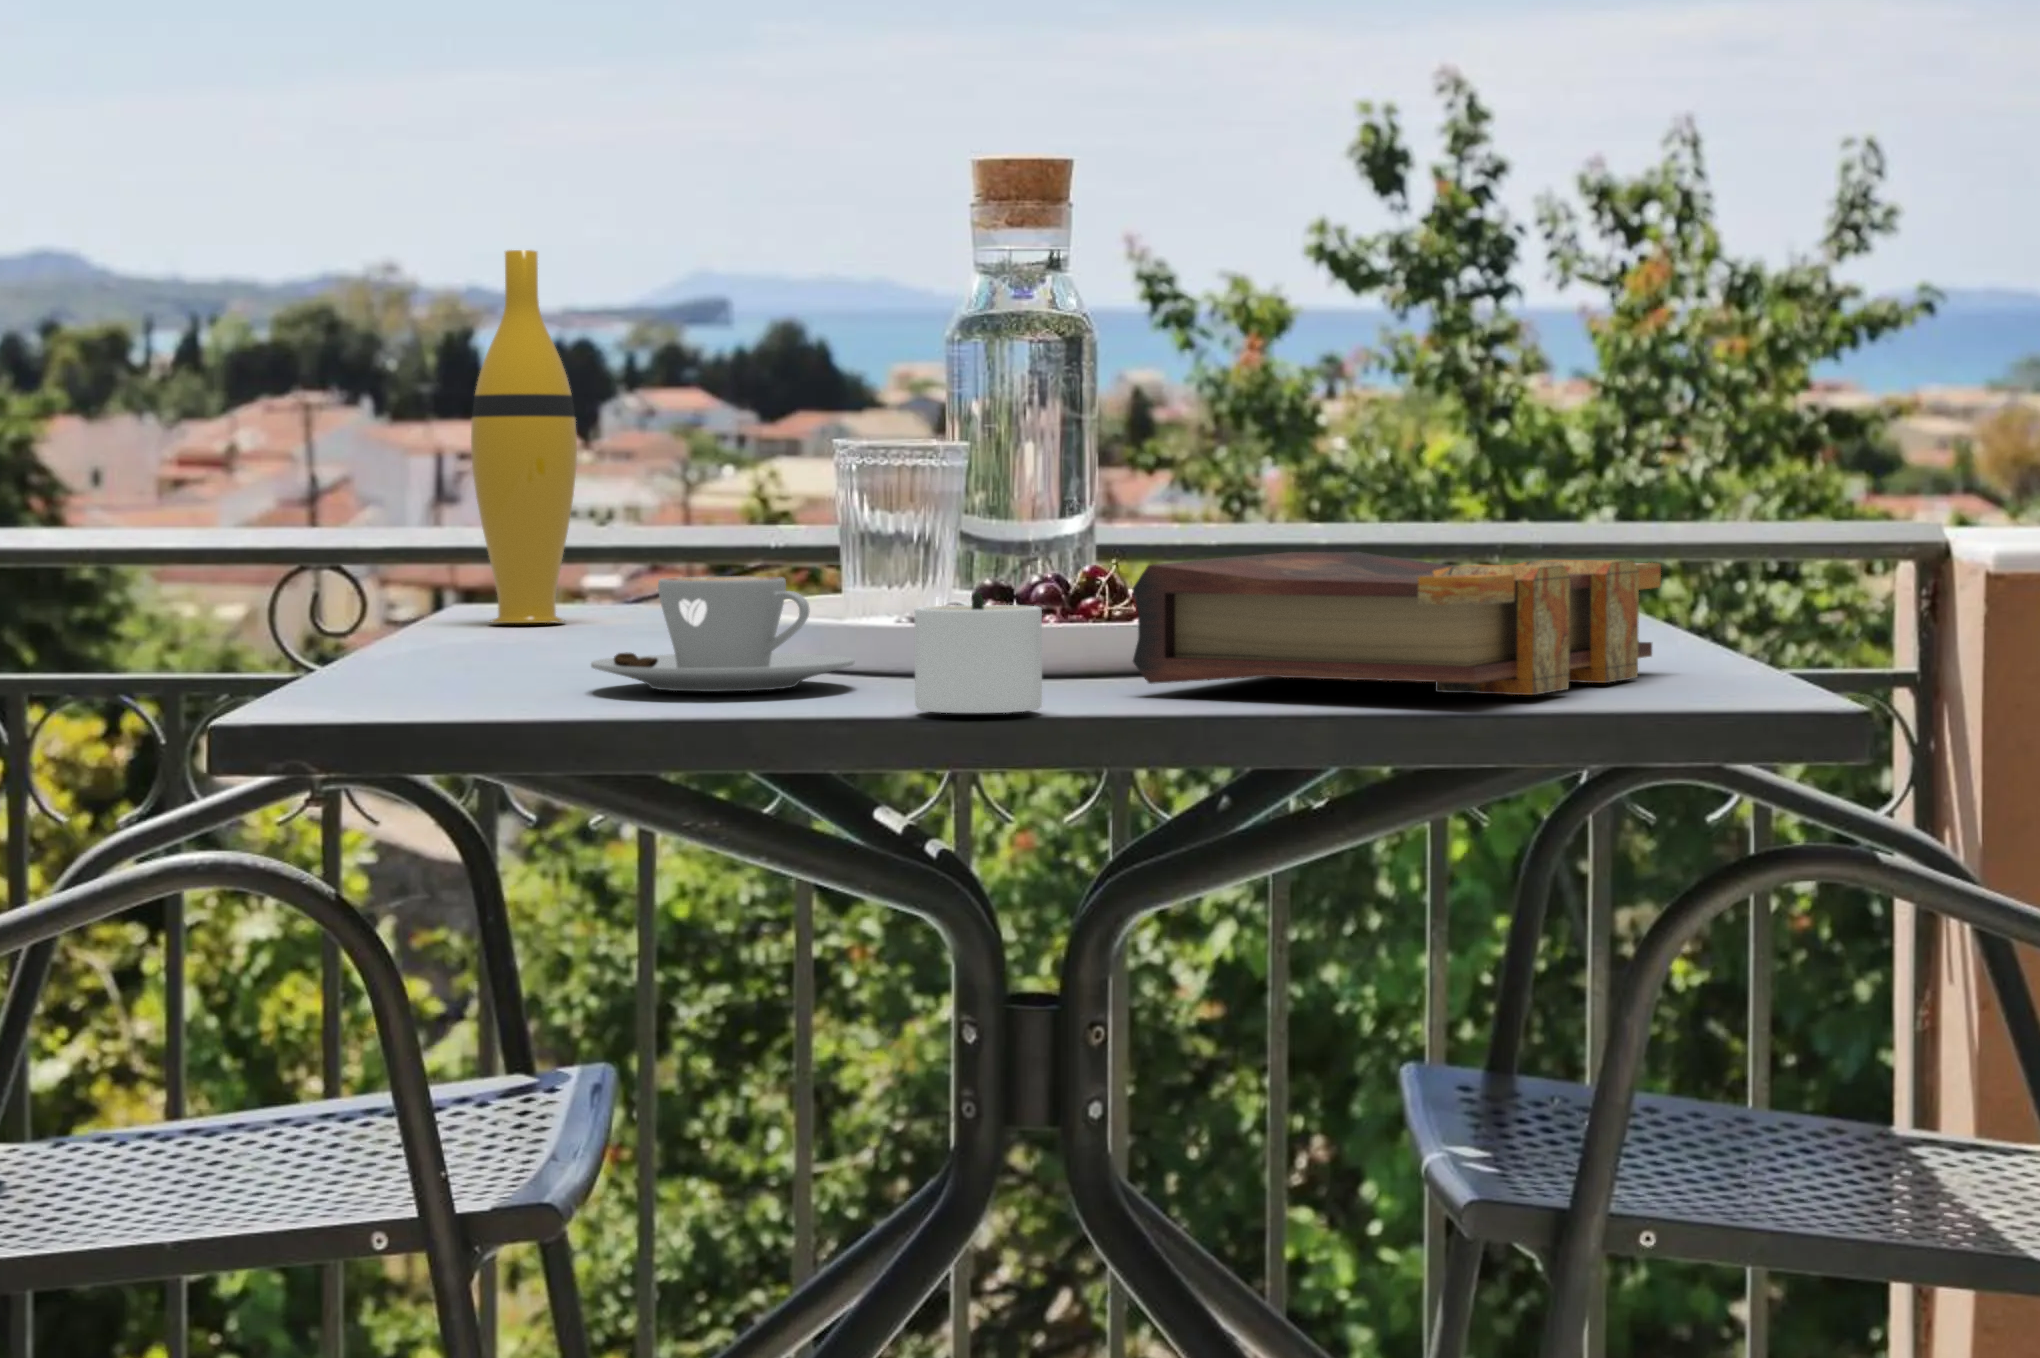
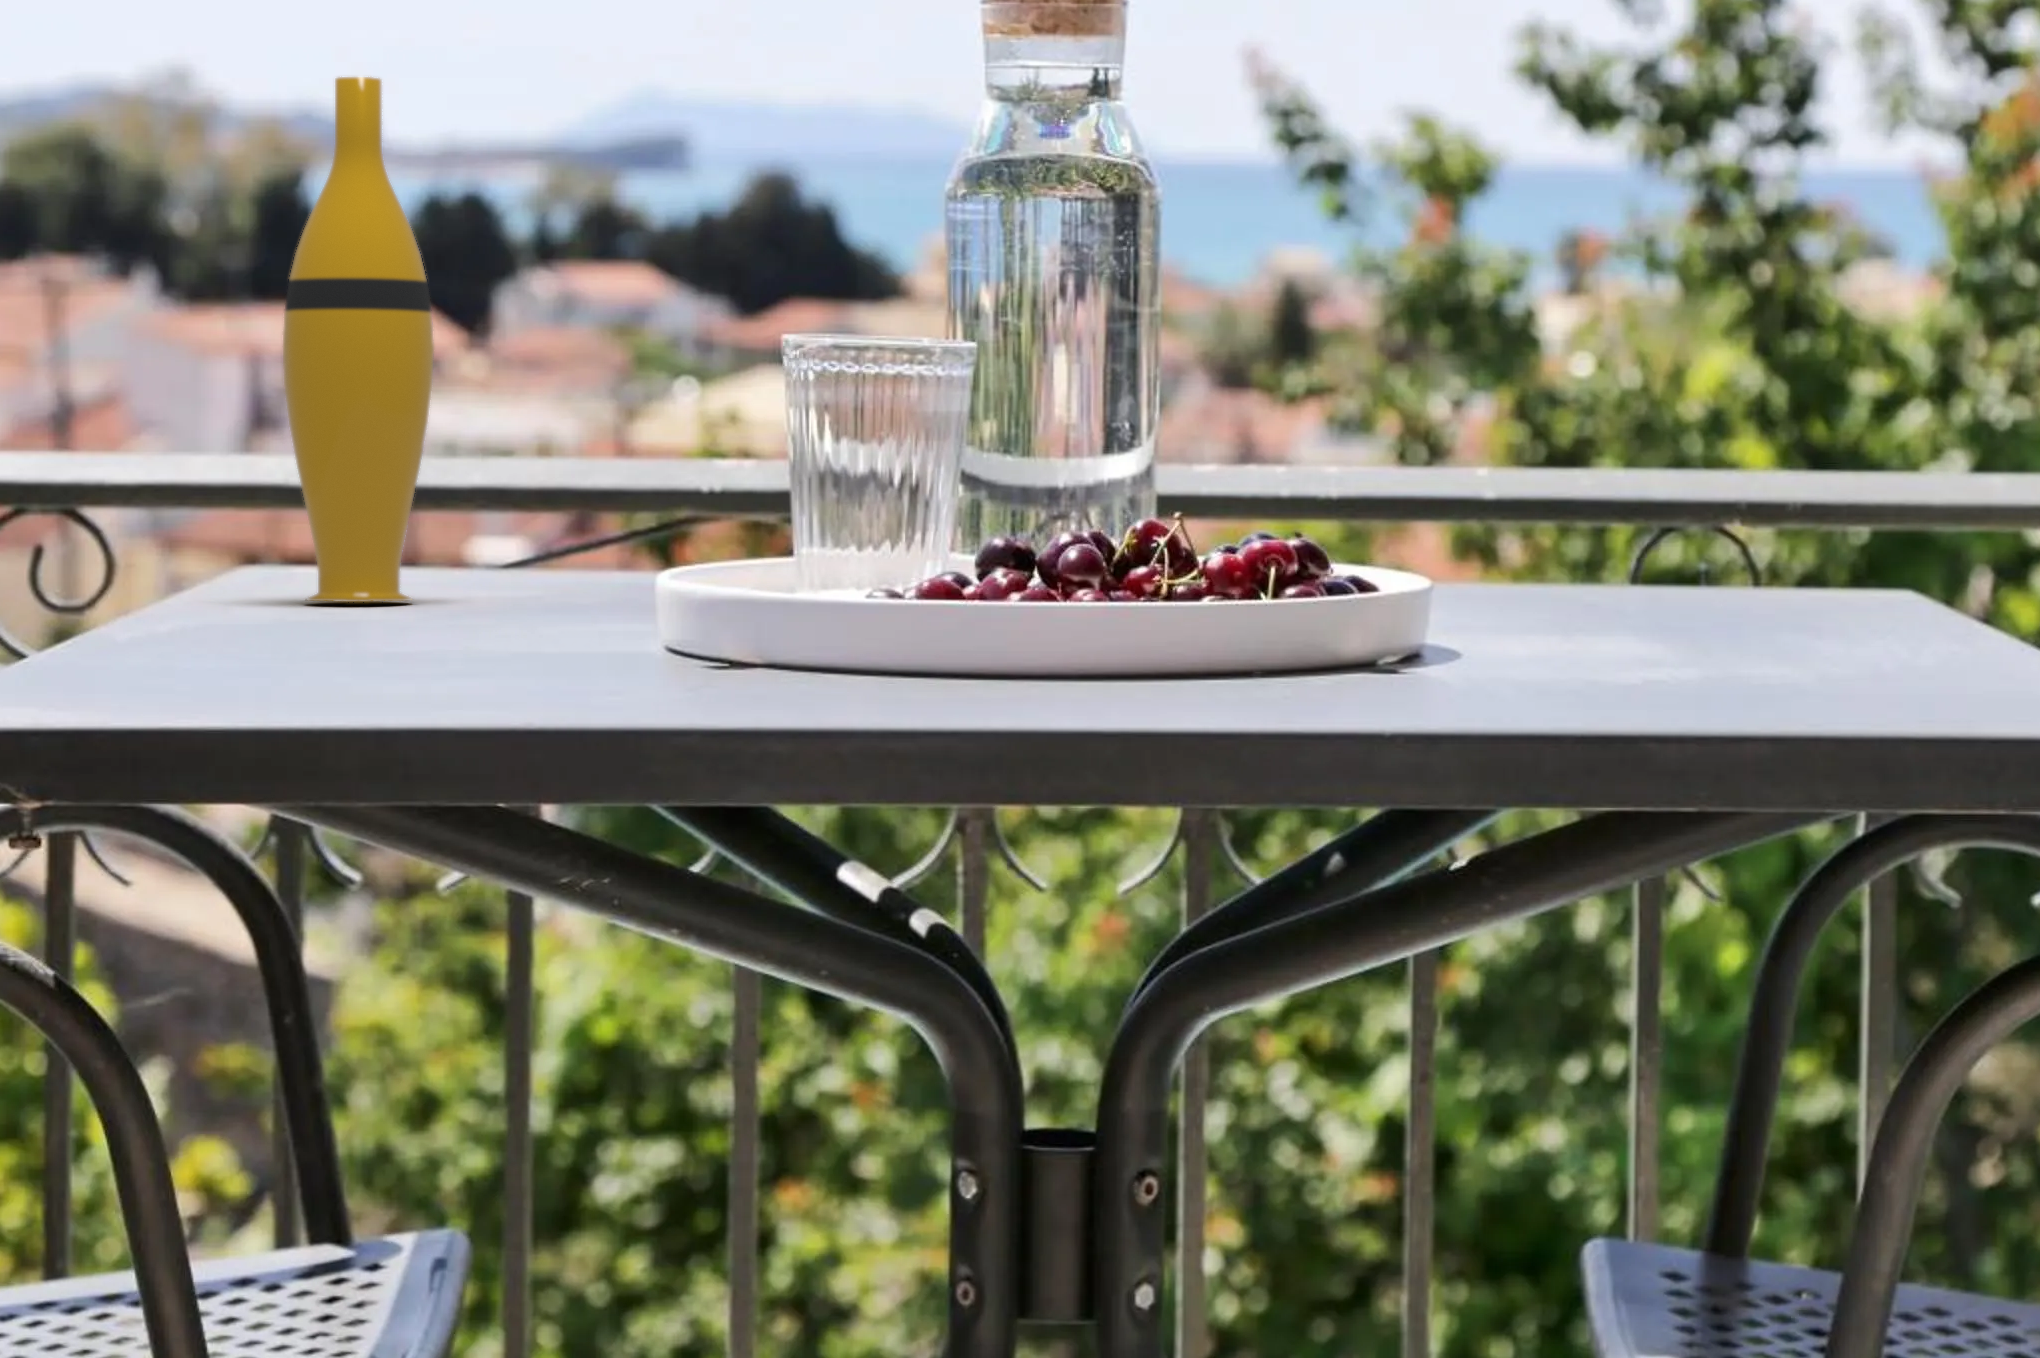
book: present [1133,552,1661,695] -> none [1187,498,1960,695]
coffee cup: present [591,576,854,691] -> none [405,519,788,682]
candle: present [914,592,1042,713] -> none [862,535,1139,711]

